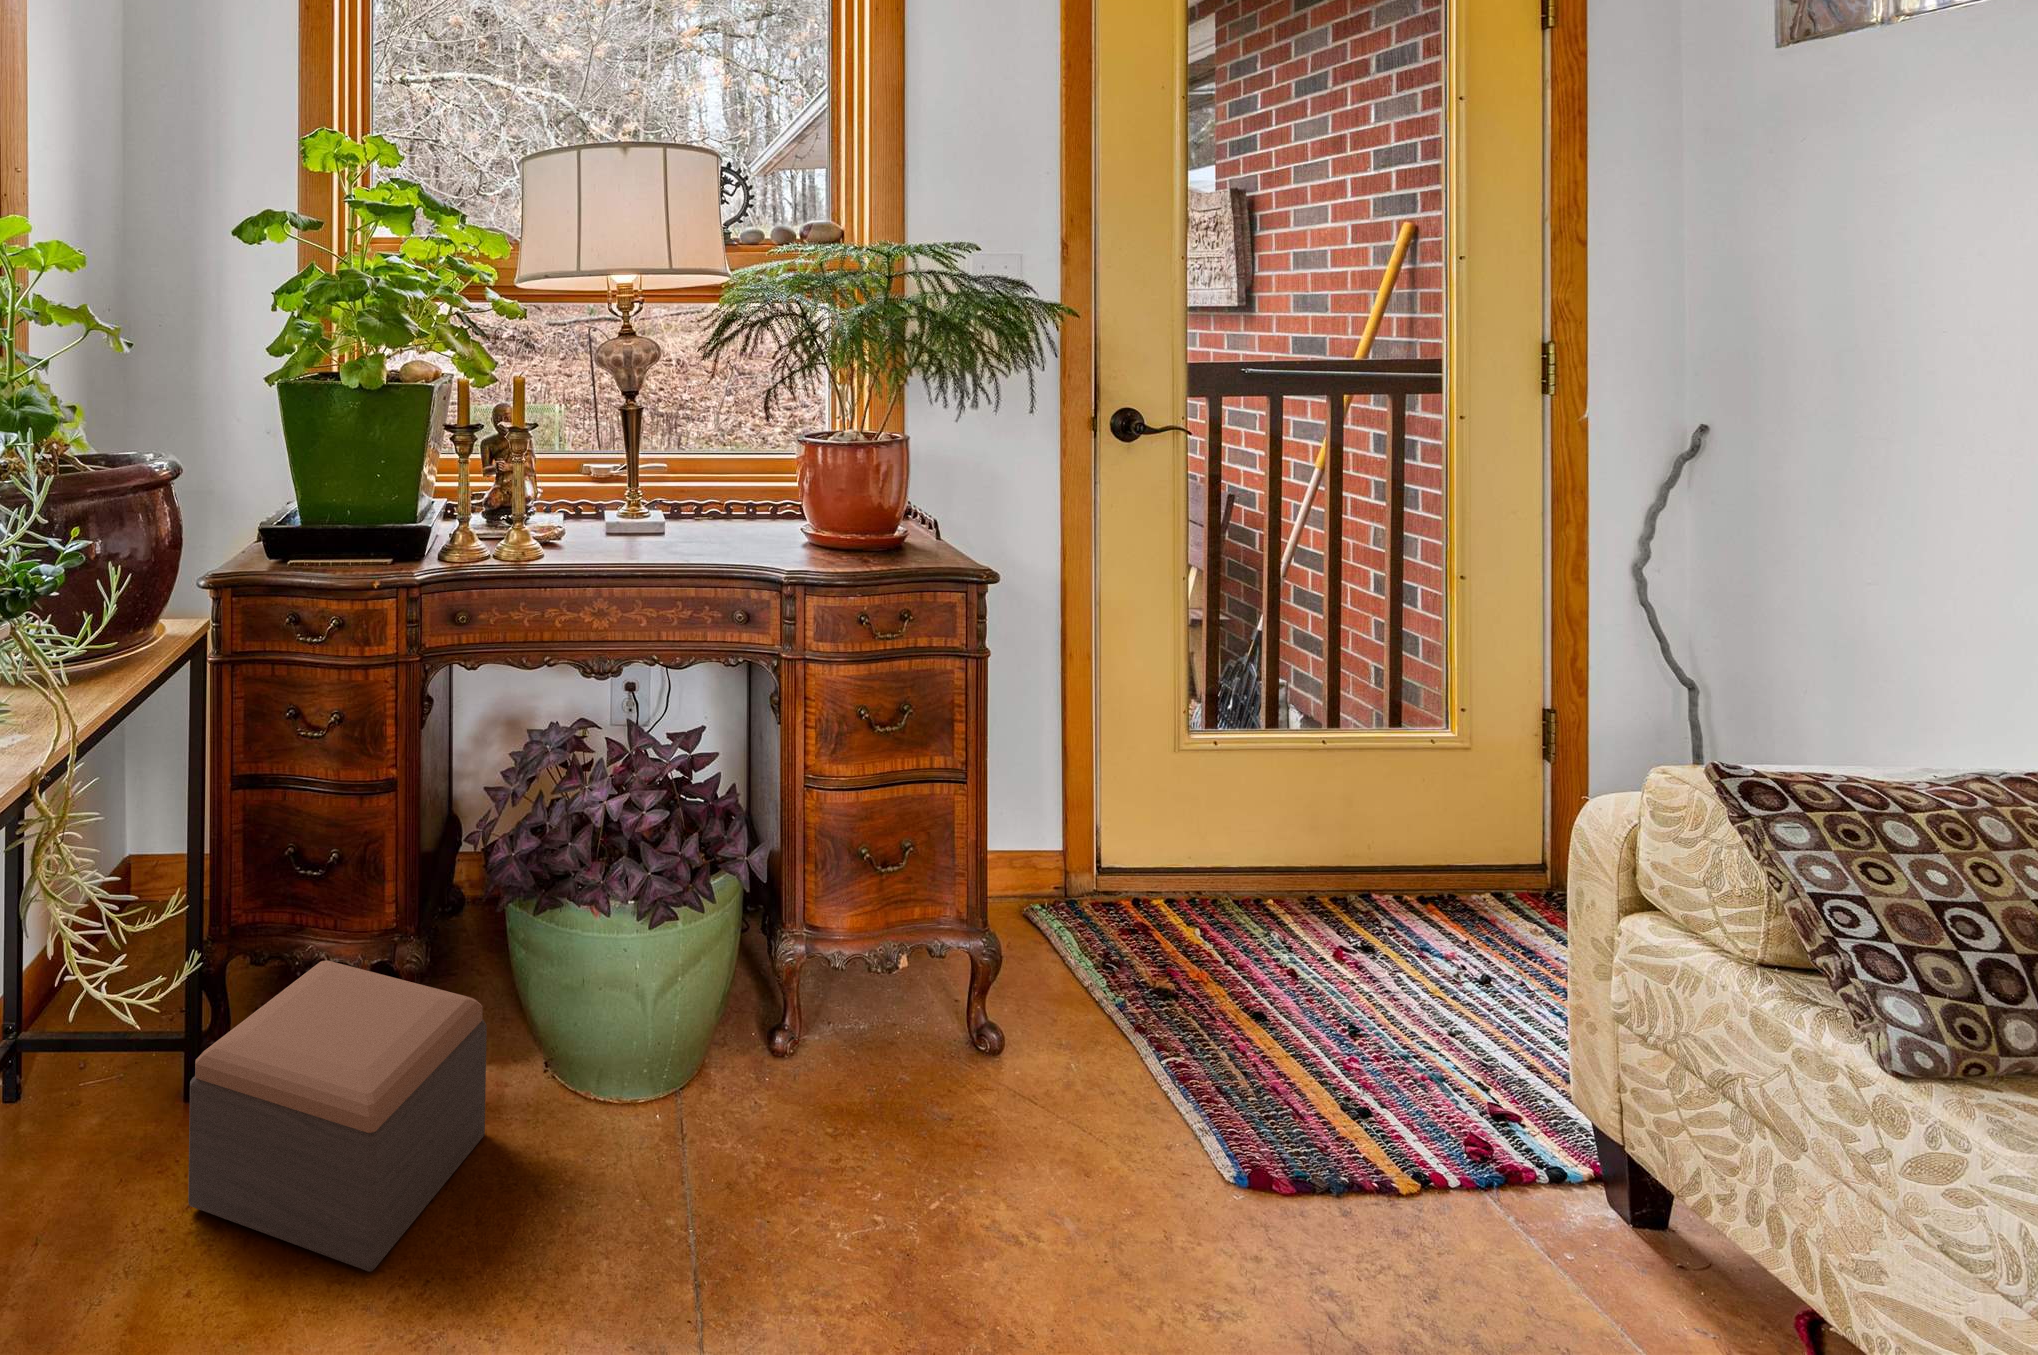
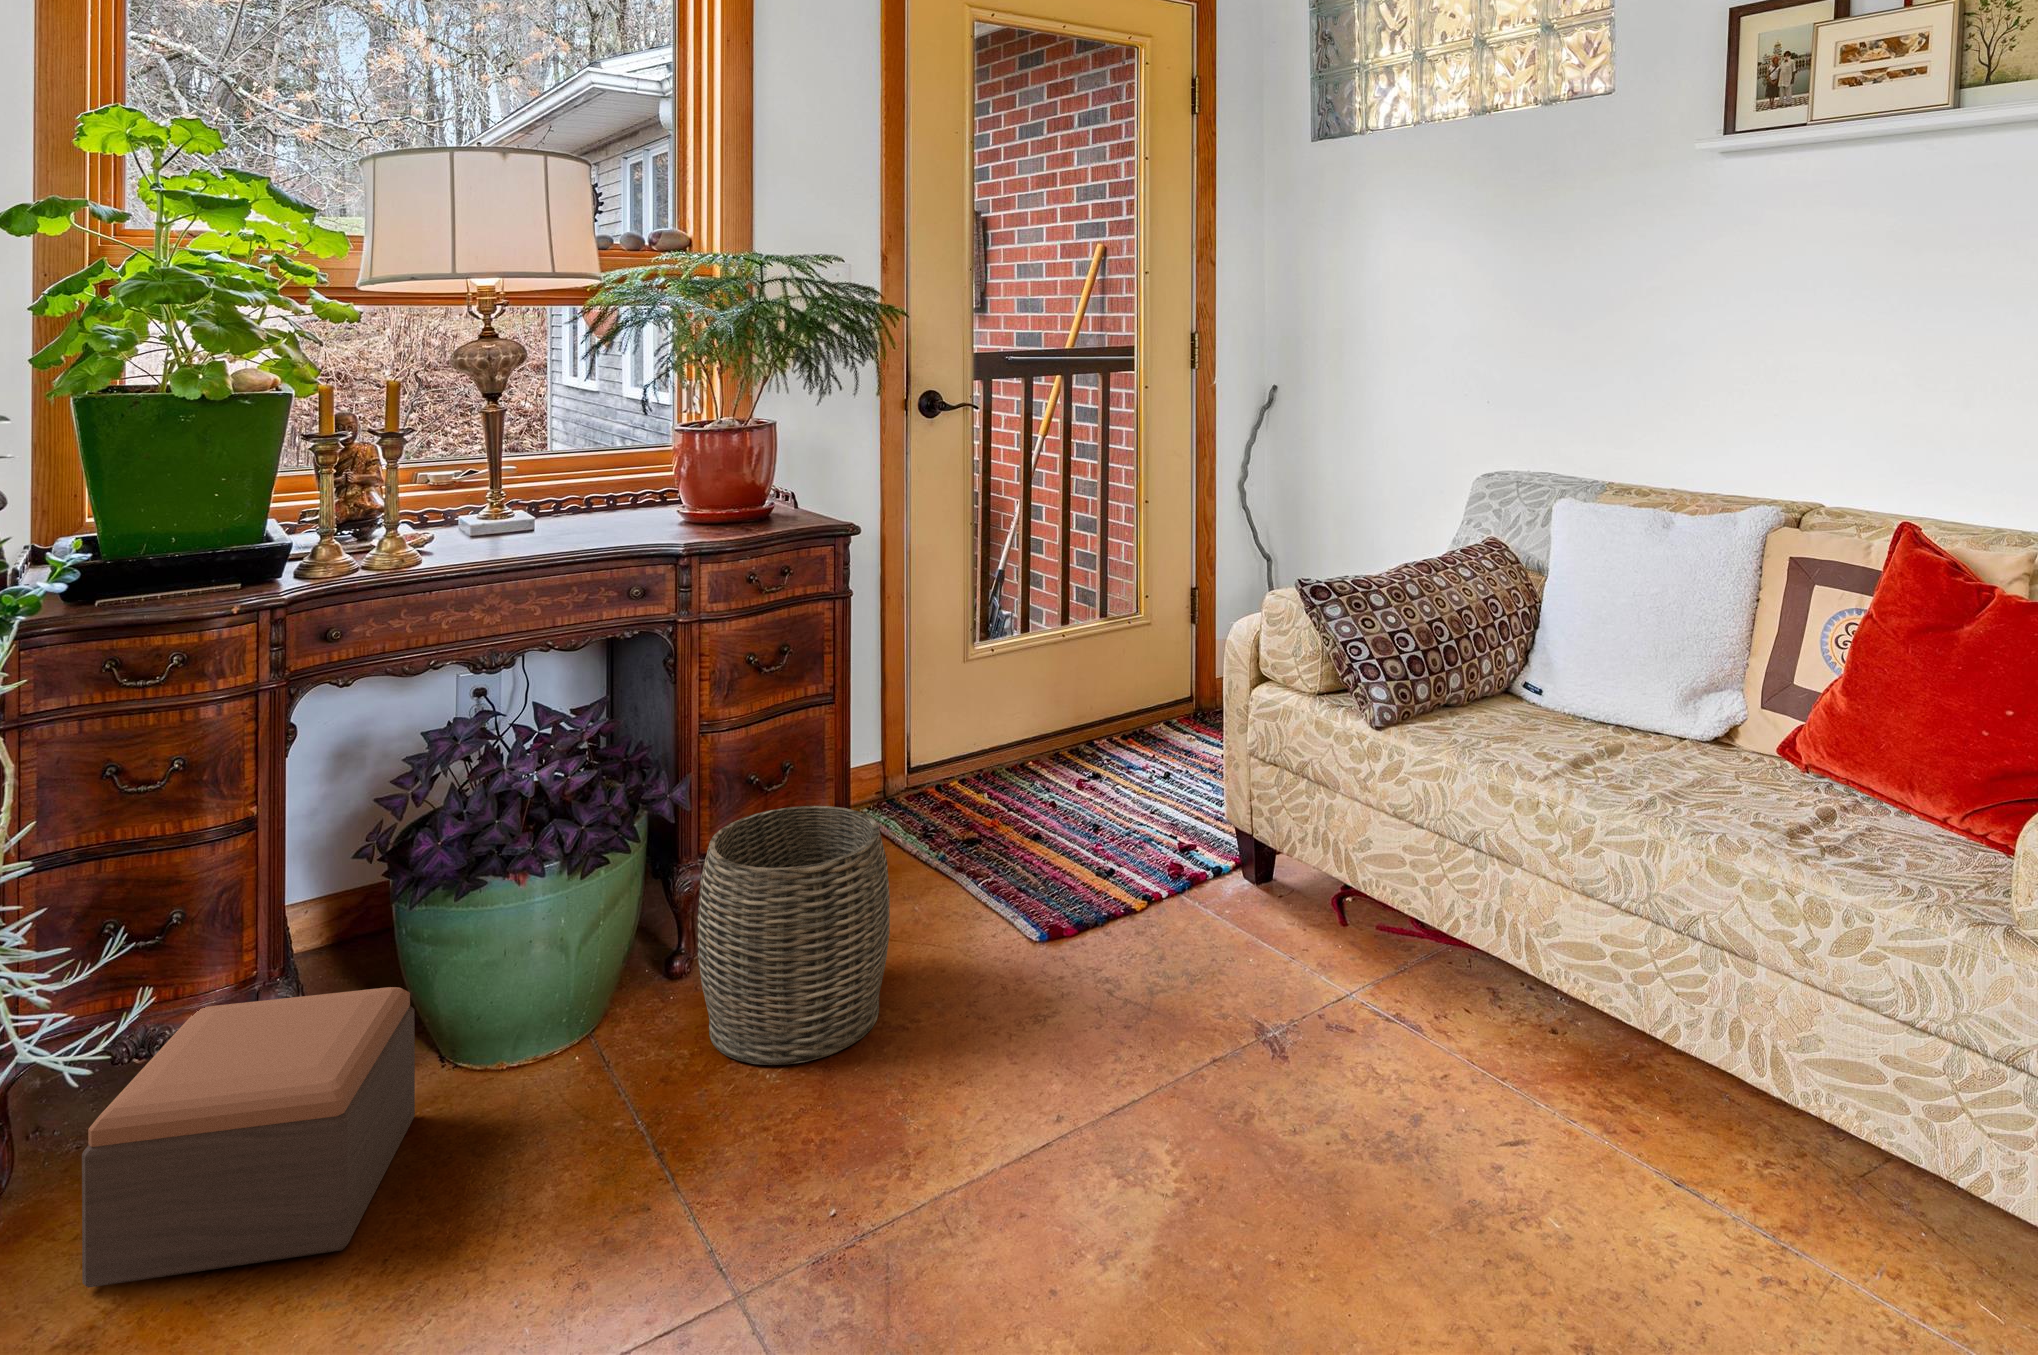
woven basket: none [771,907,1002,1251] -> present [698,806,890,1065]

